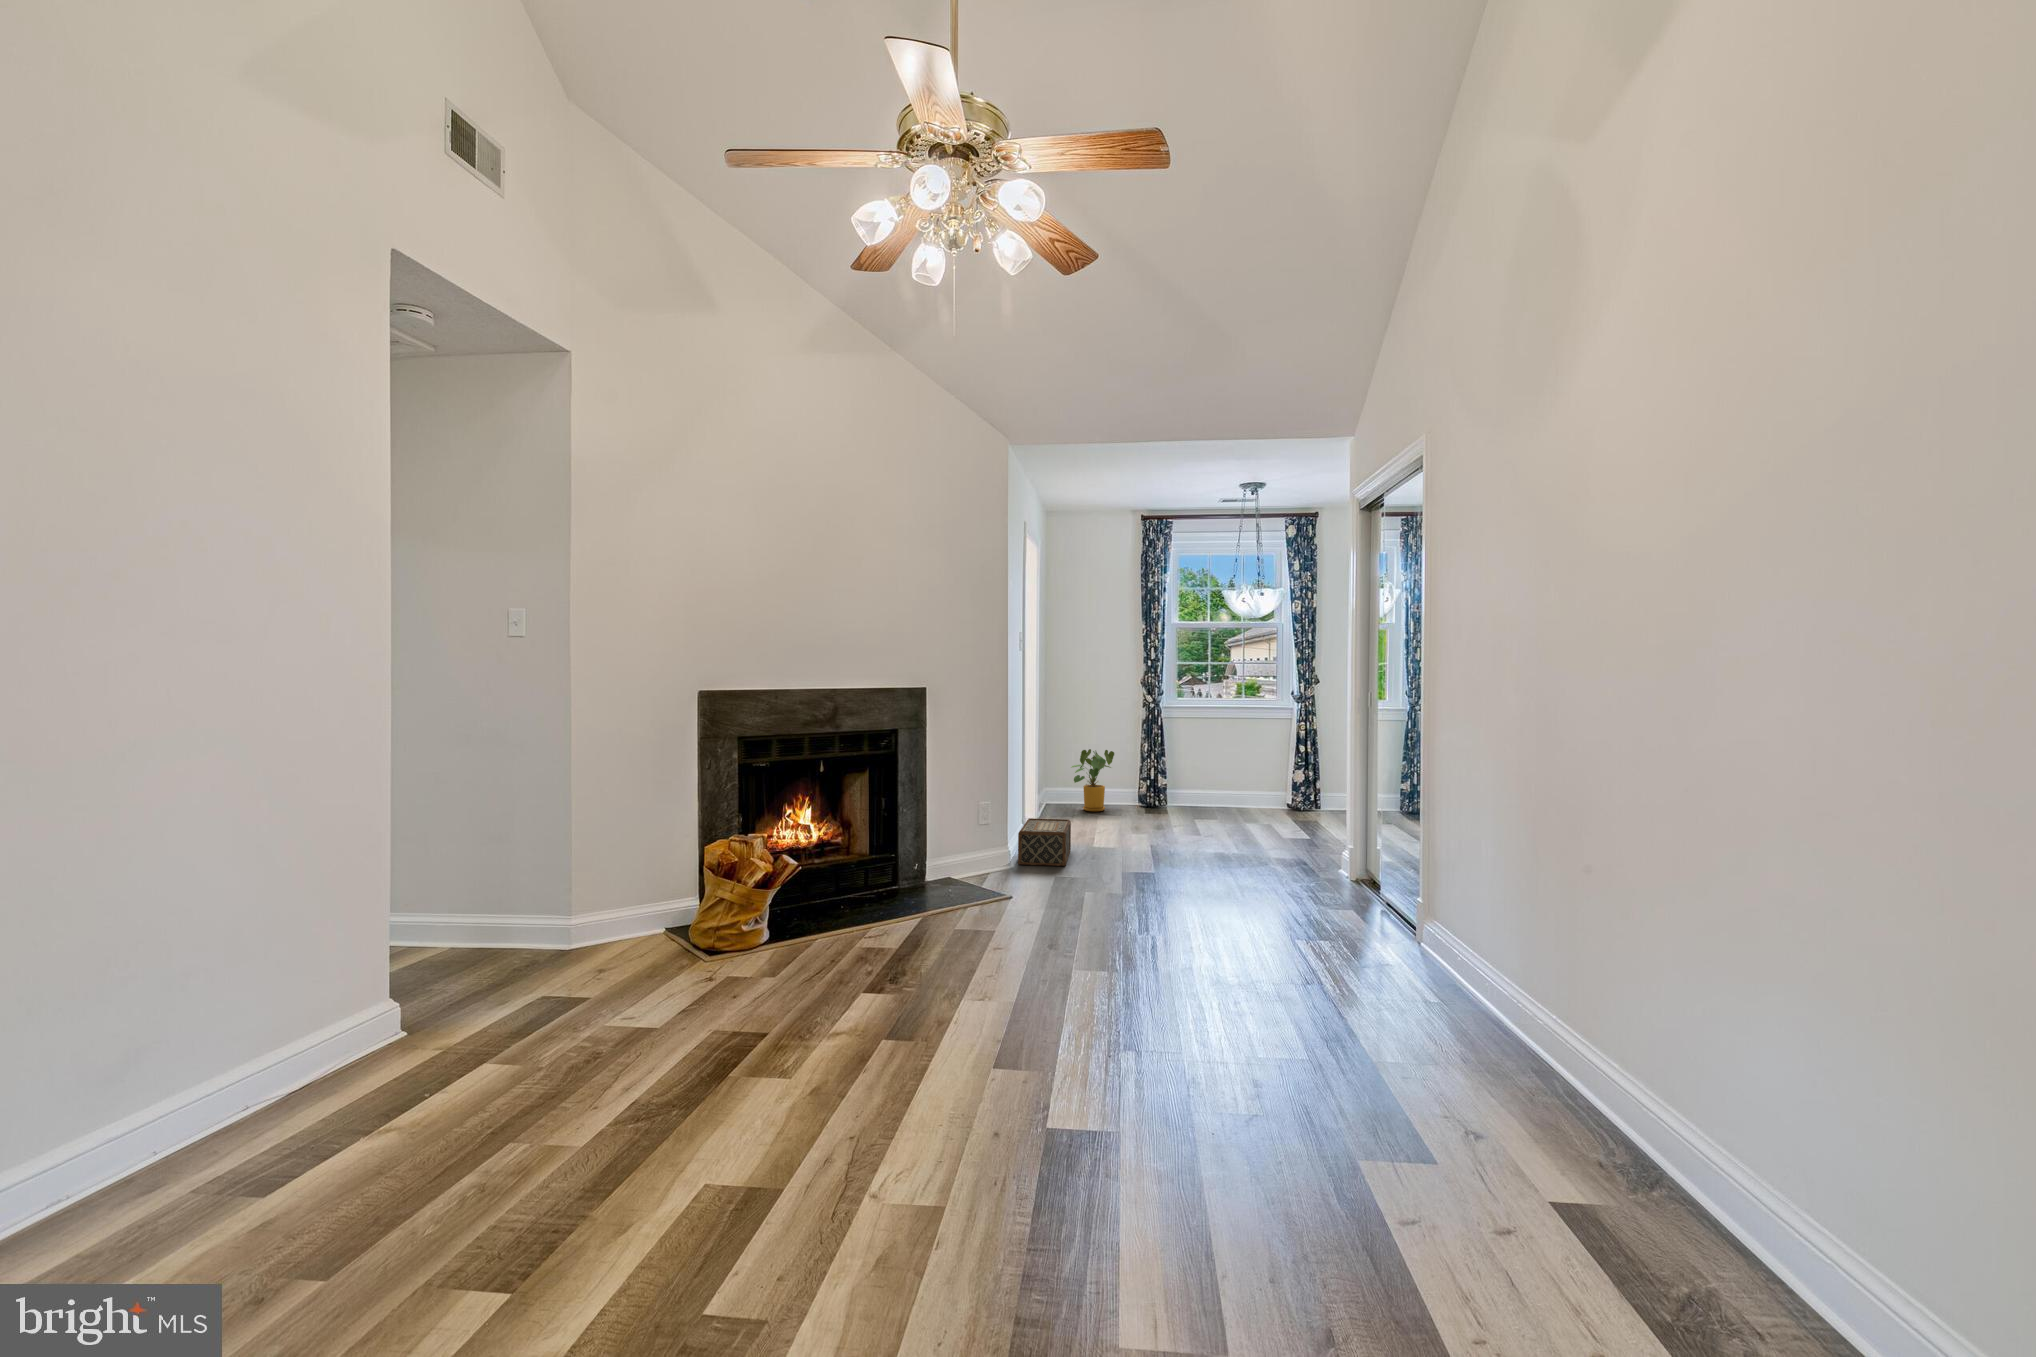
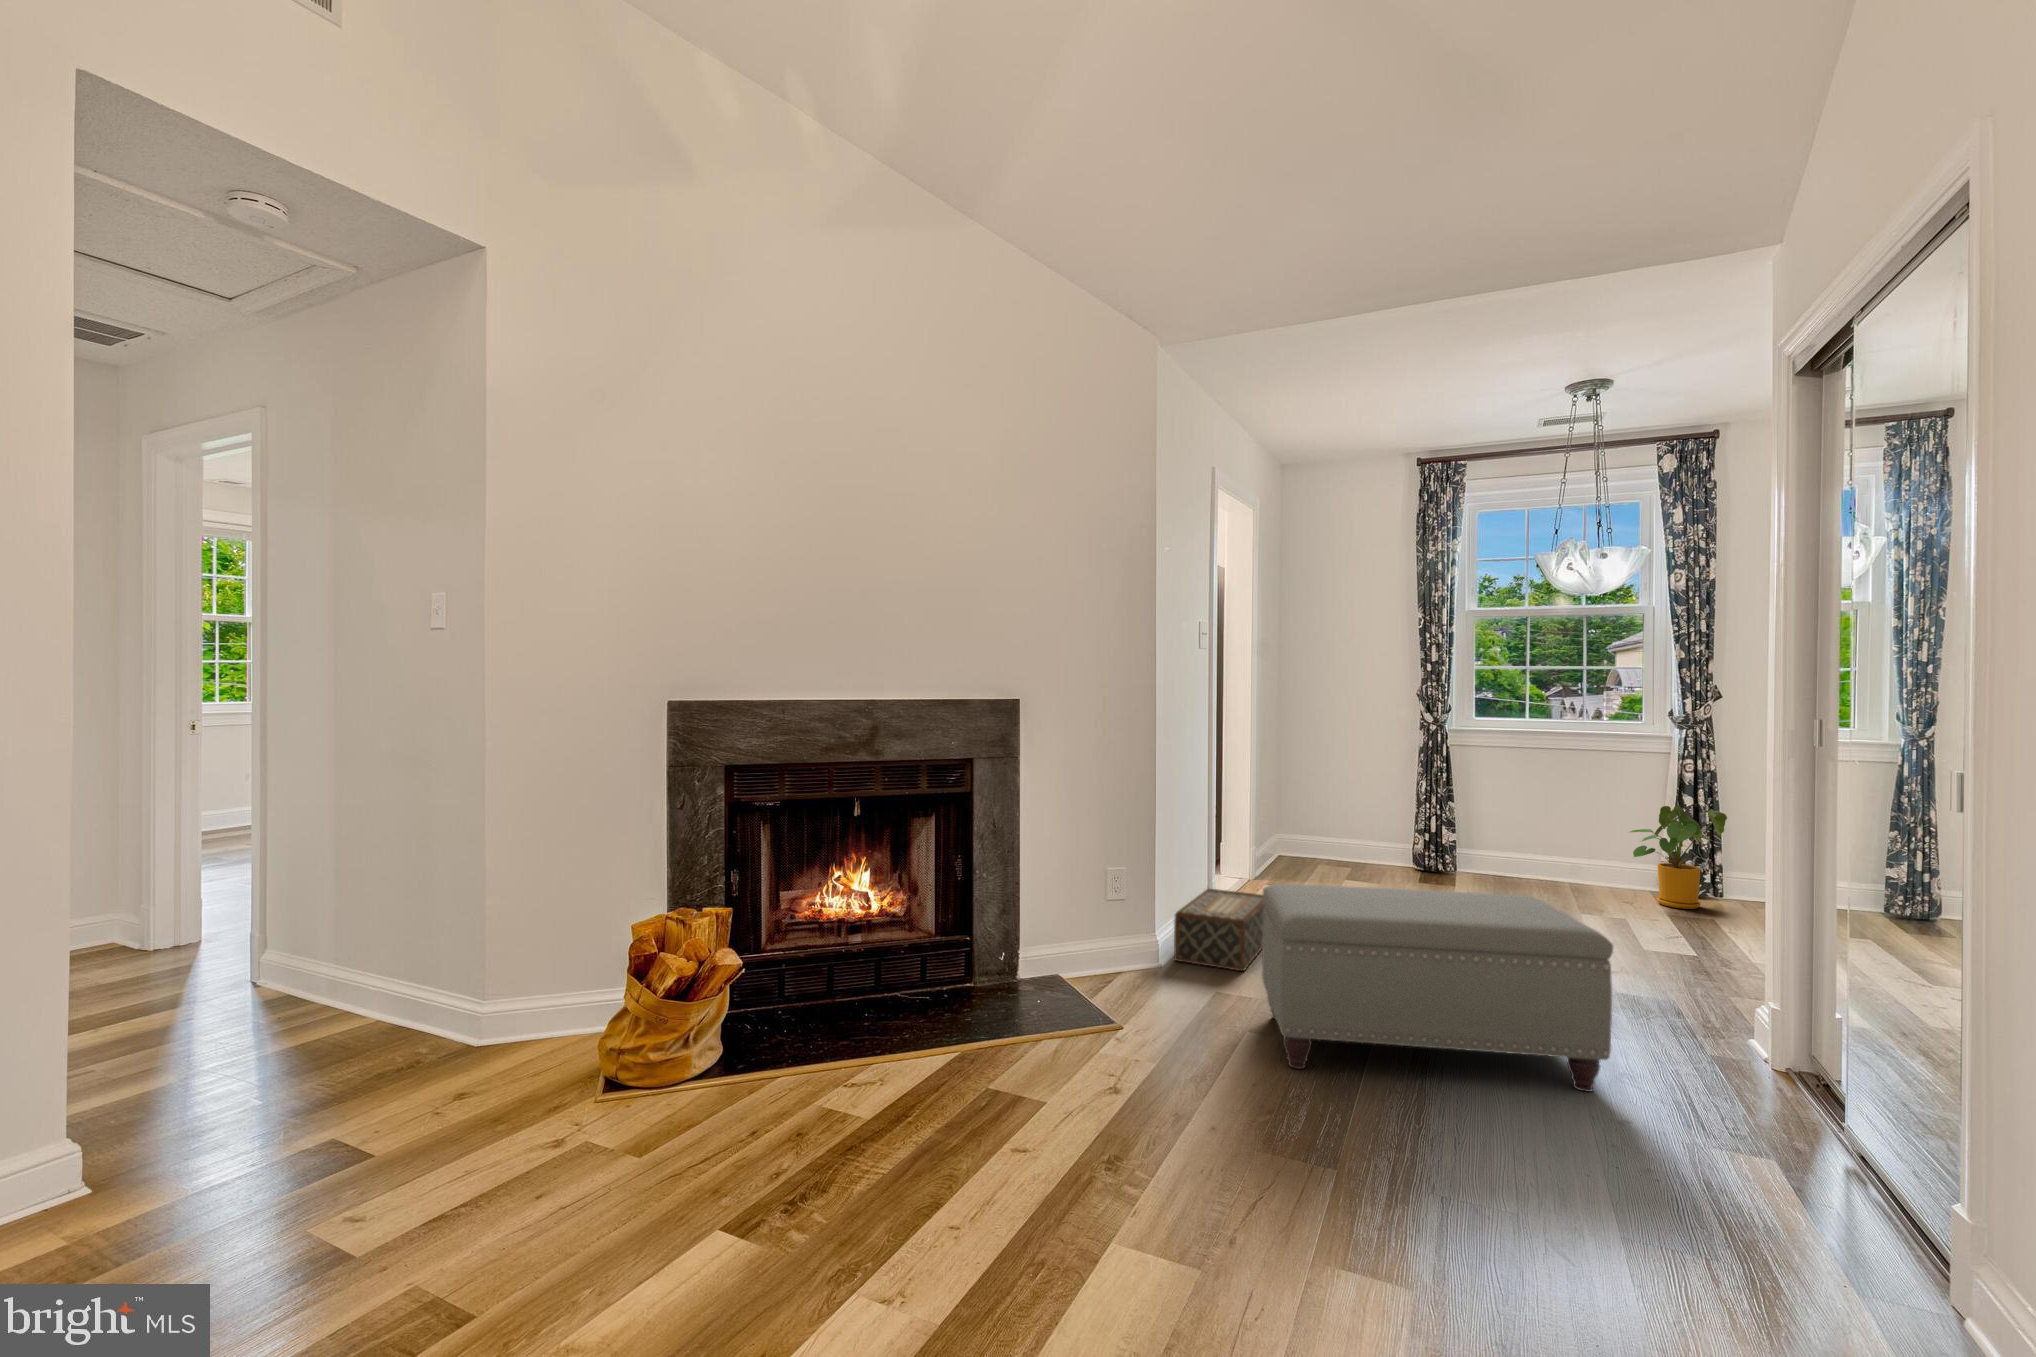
house plant: present [1071,749,1114,811] -> present [1630,806,1727,909]
ottoman: none [1088,799,1281,904] -> present [1262,884,1613,1092]

